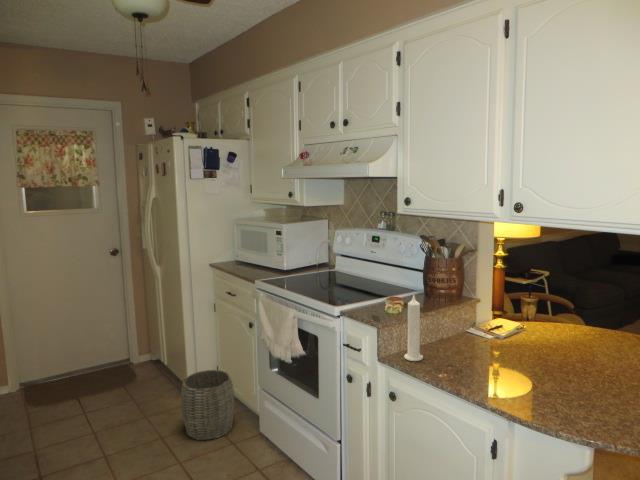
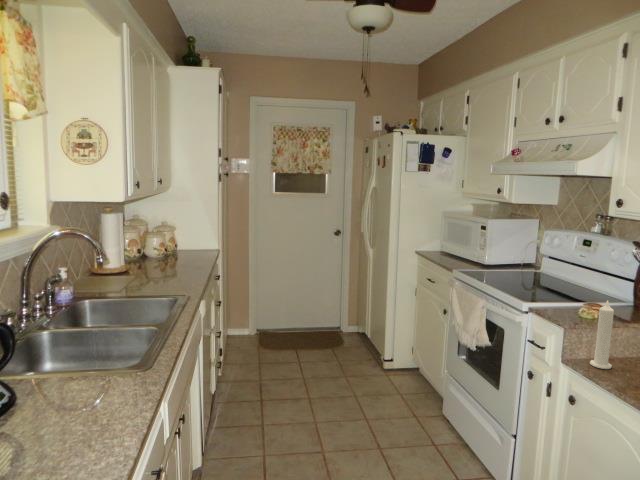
woven basket: present [181,370,234,440] -> none [376,347,424,409]

